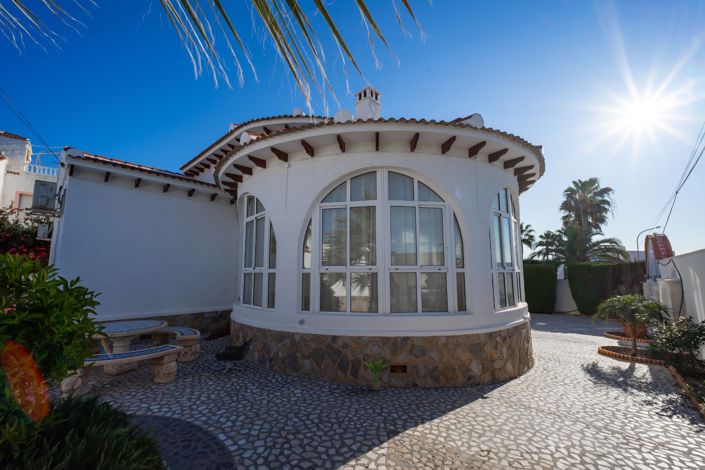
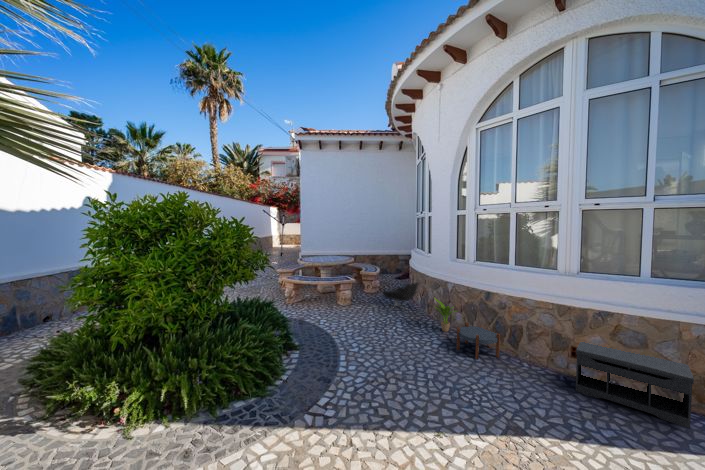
potted plant: present [364,358,388,390] -> present [435,298,455,332]
bench: none [397,360,452,396] -> present [576,342,694,428]
side table: none [315,364,348,395] -> present [456,322,500,359]

